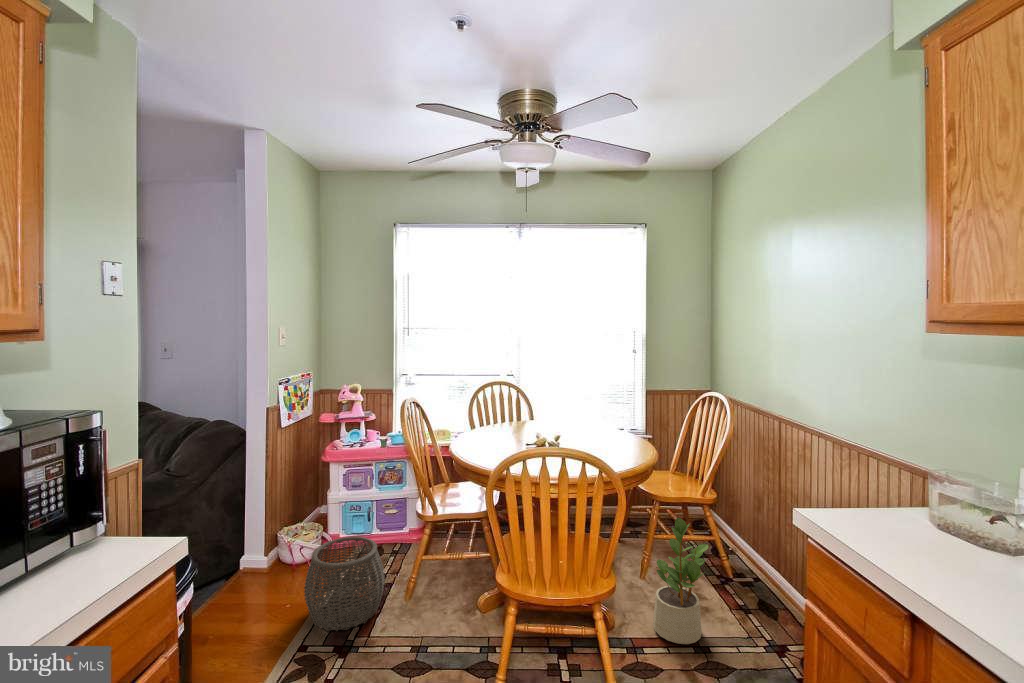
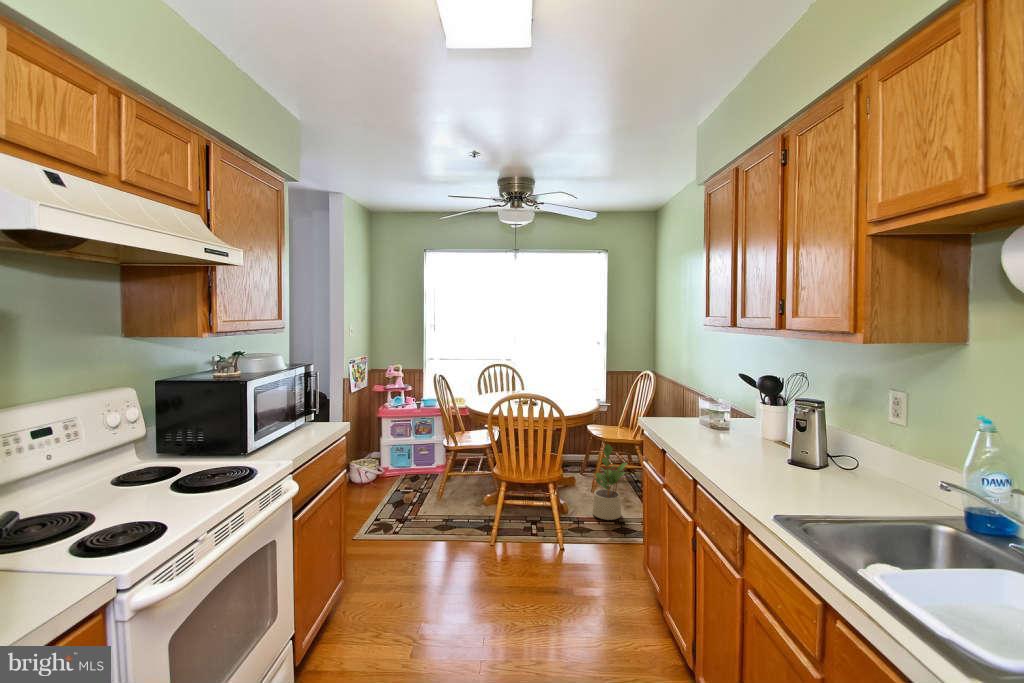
woven basket: present [304,537,385,631] -> none [376,460,425,513]

